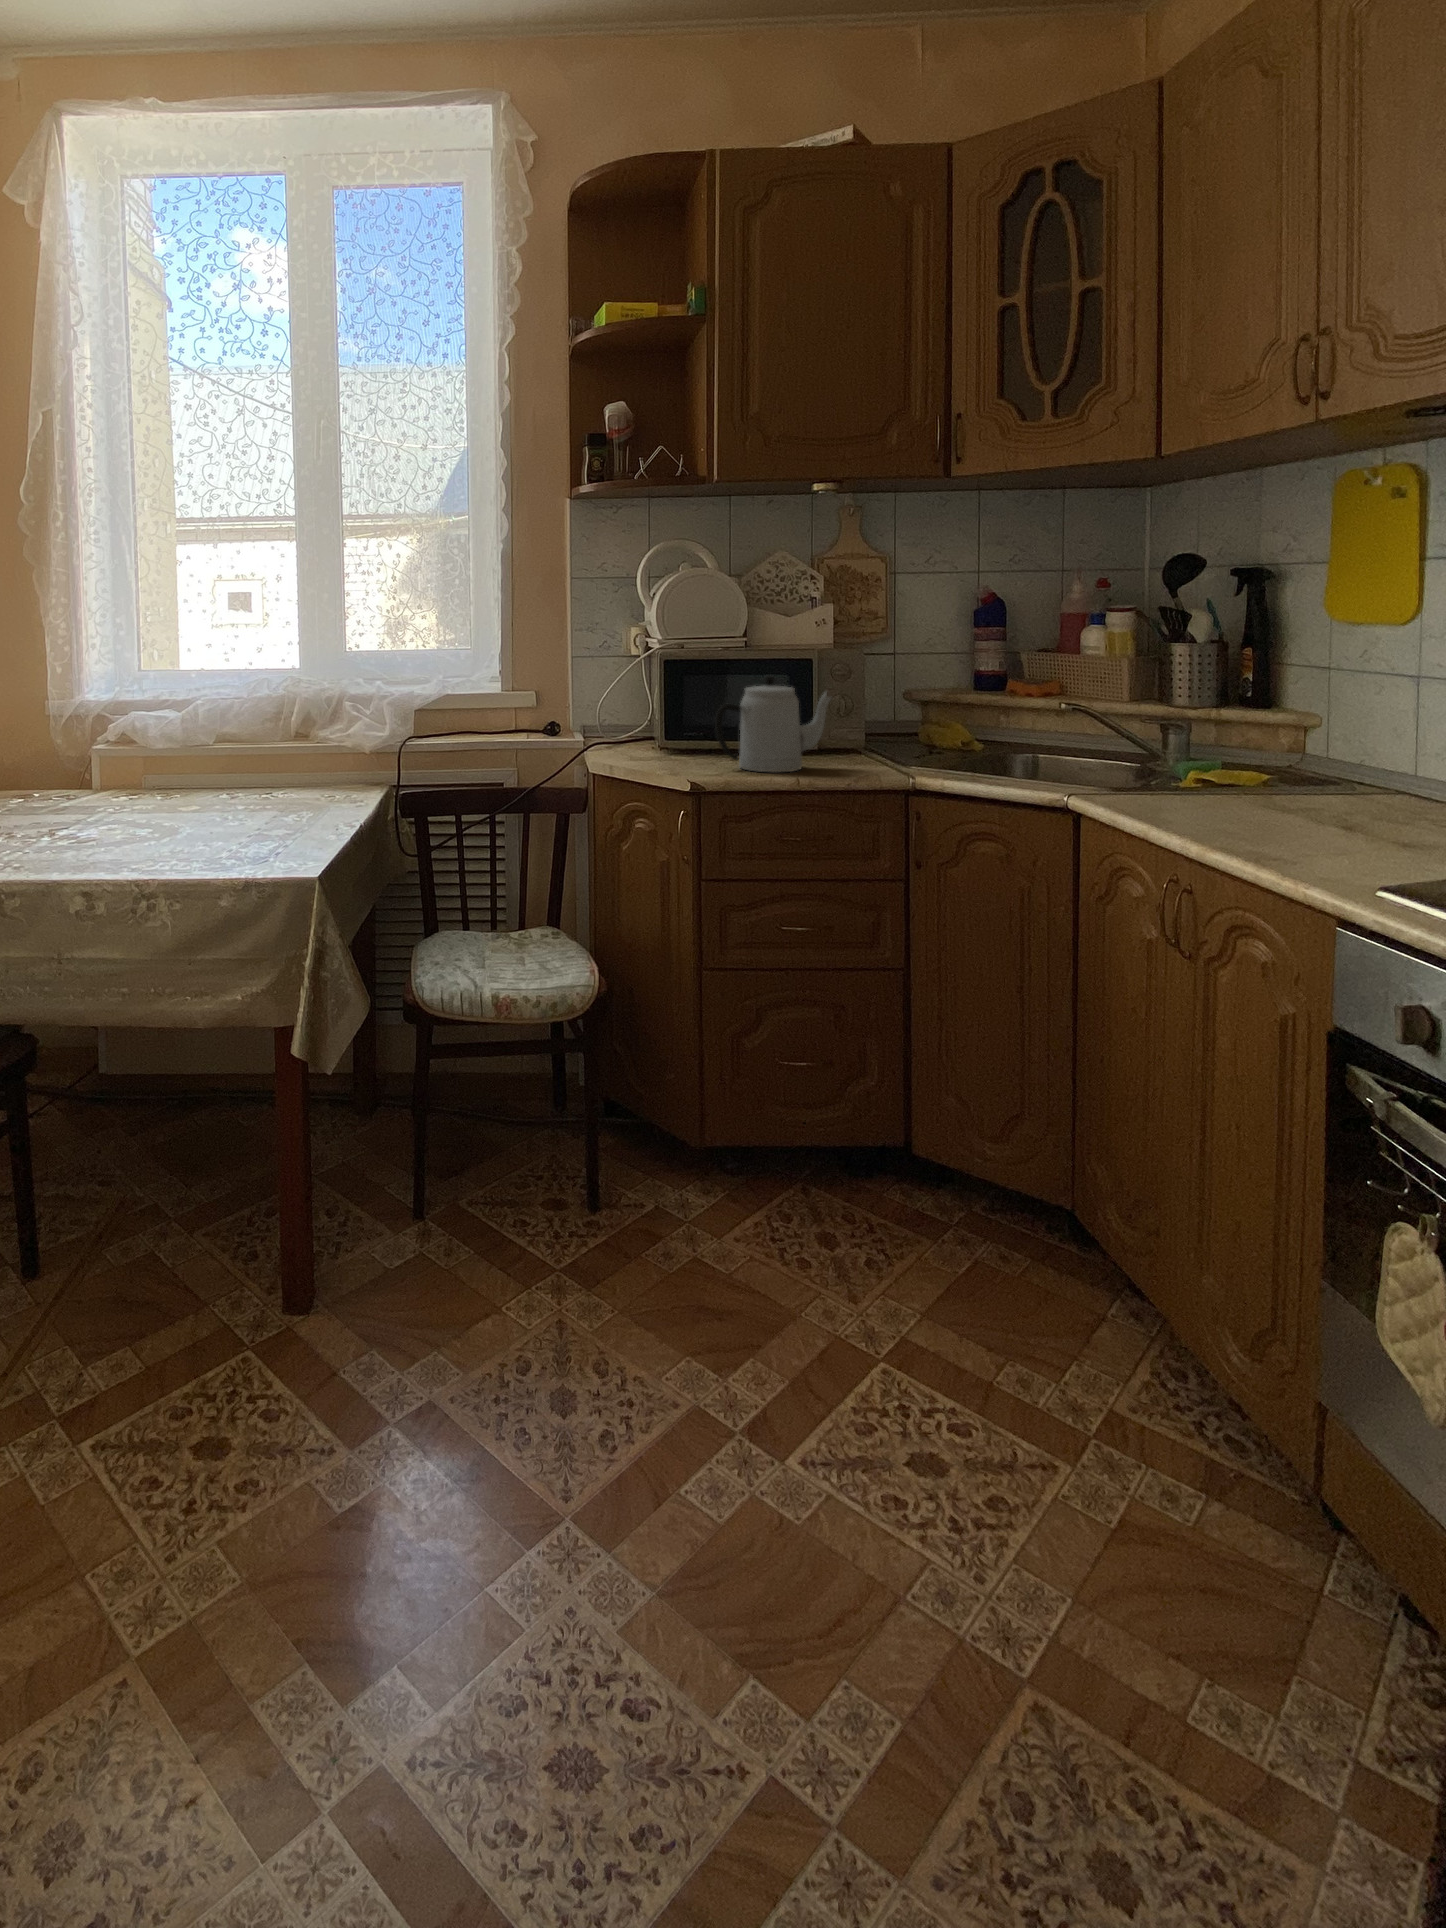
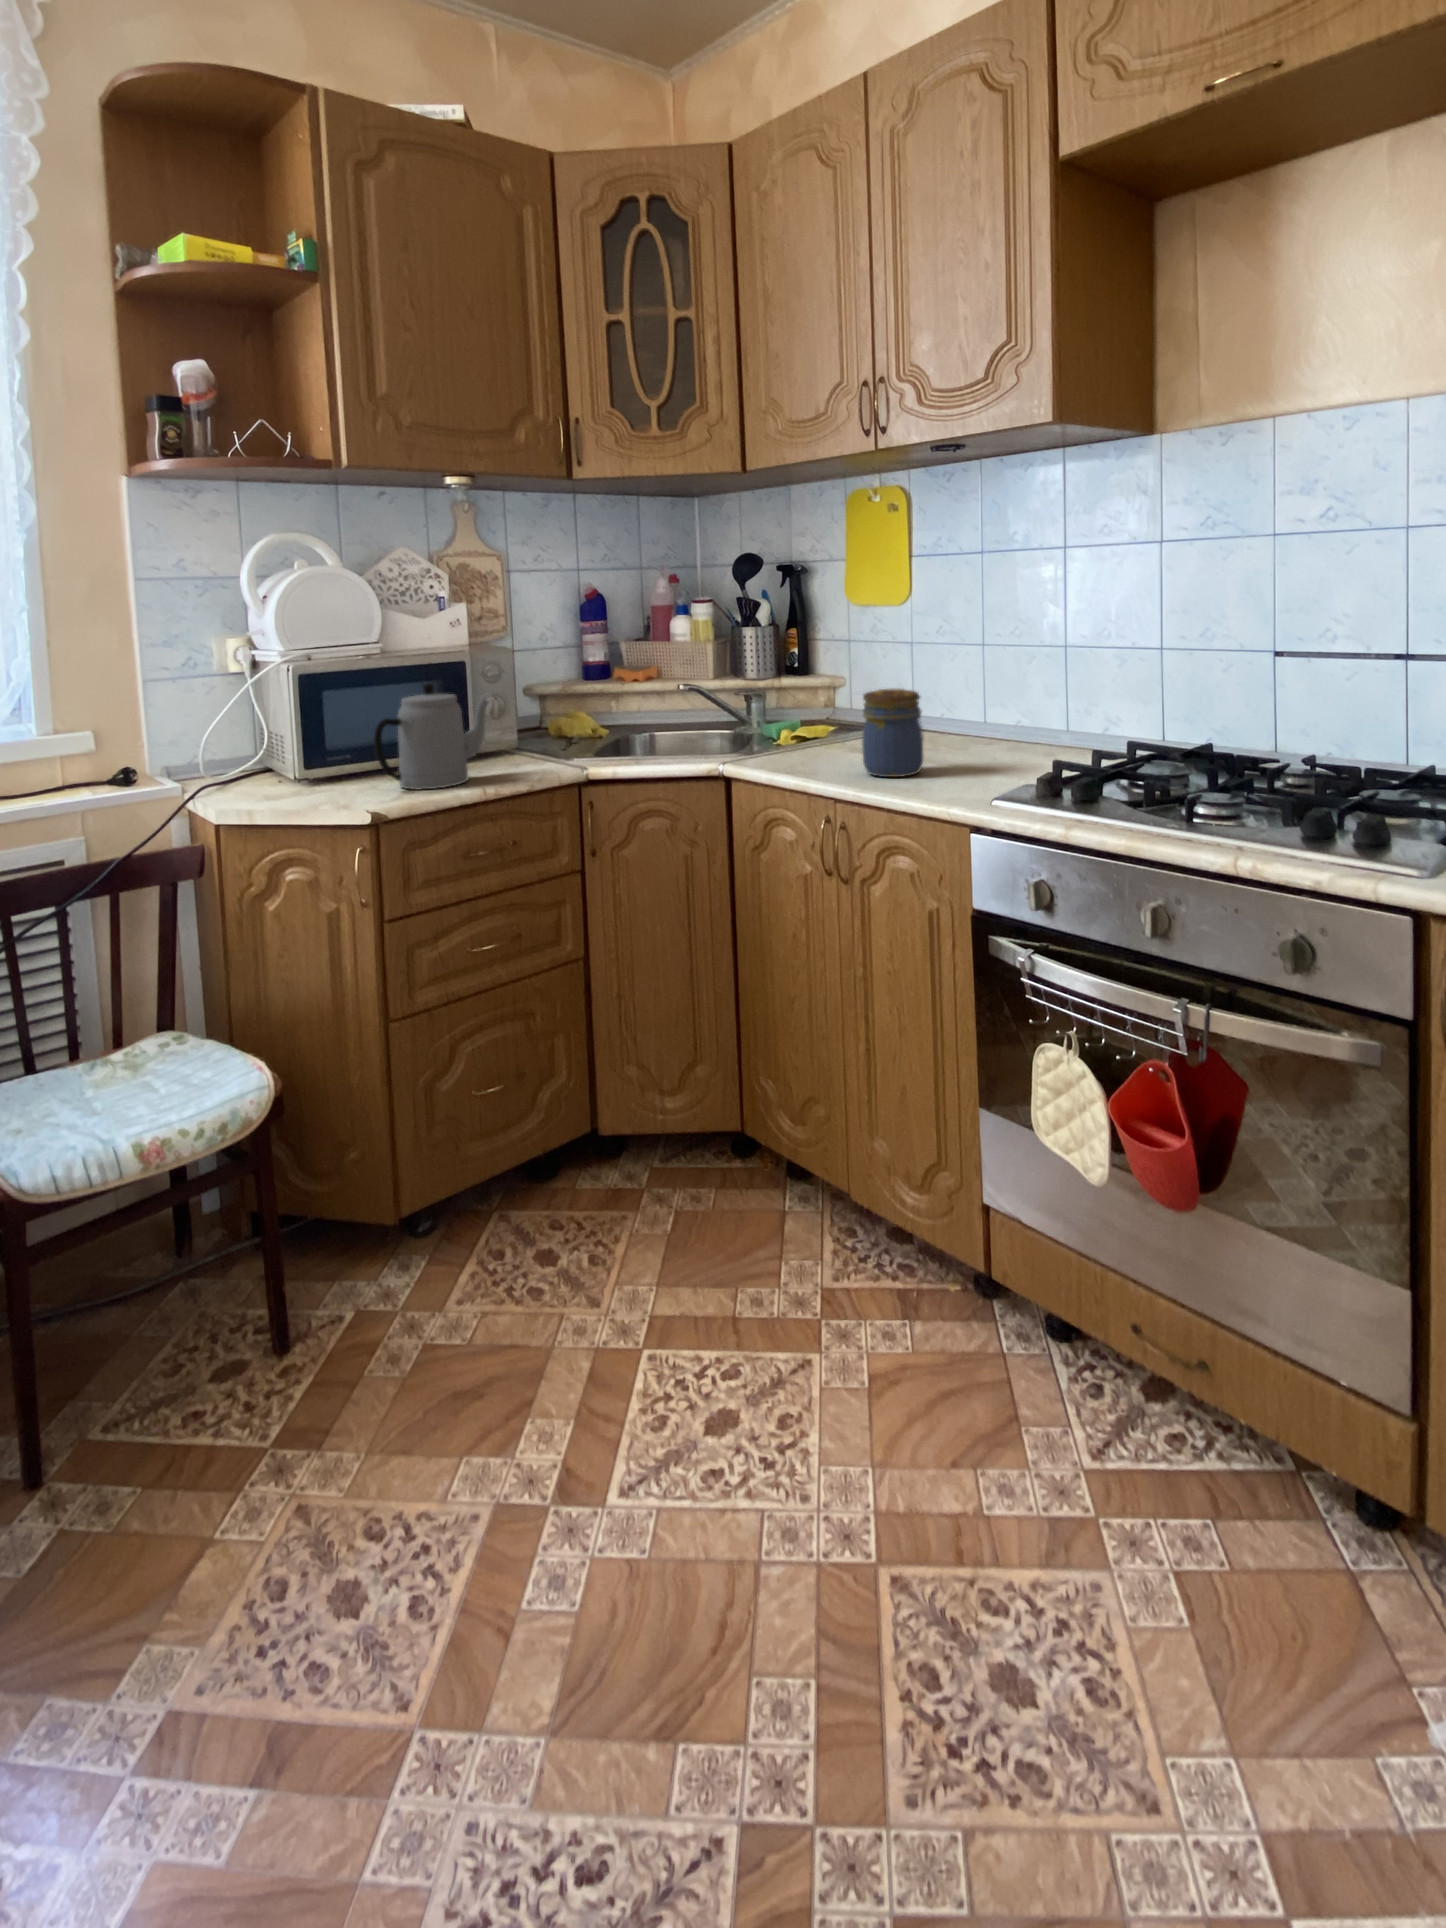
jar: none [1233,728,1334,839] -> present [862,688,923,777]

